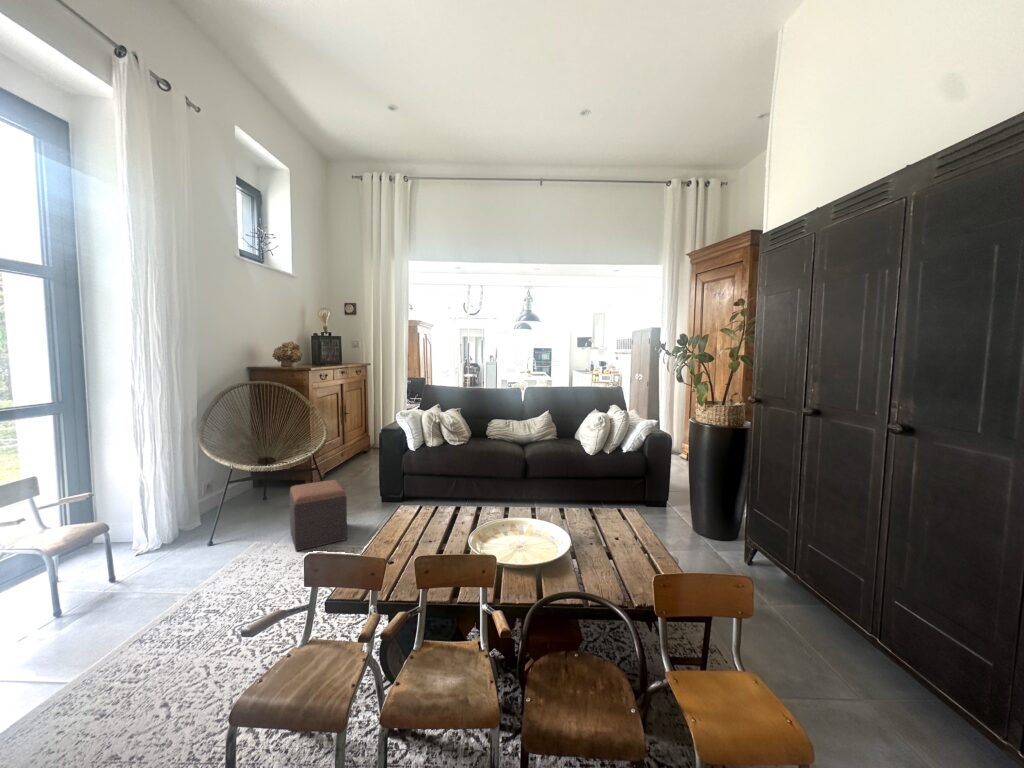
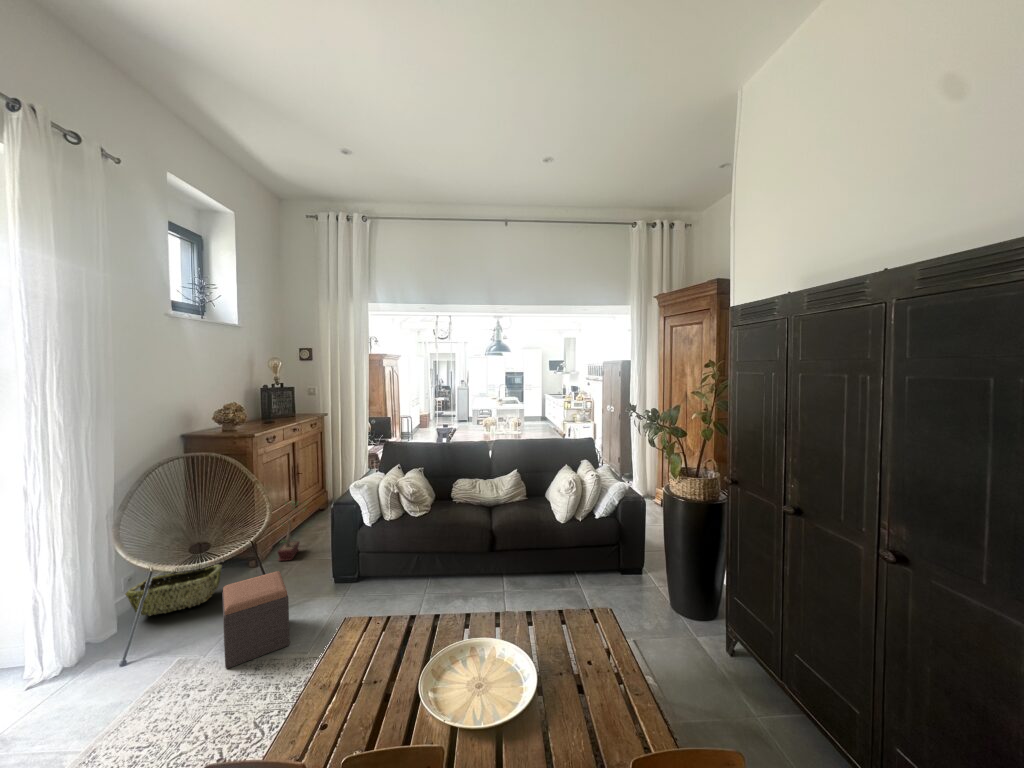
potted plant: none [327,431,355,487] -> present [278,502,306,561]
woven basket: none [206,480,283,515] -> present [125,565,222,616]

